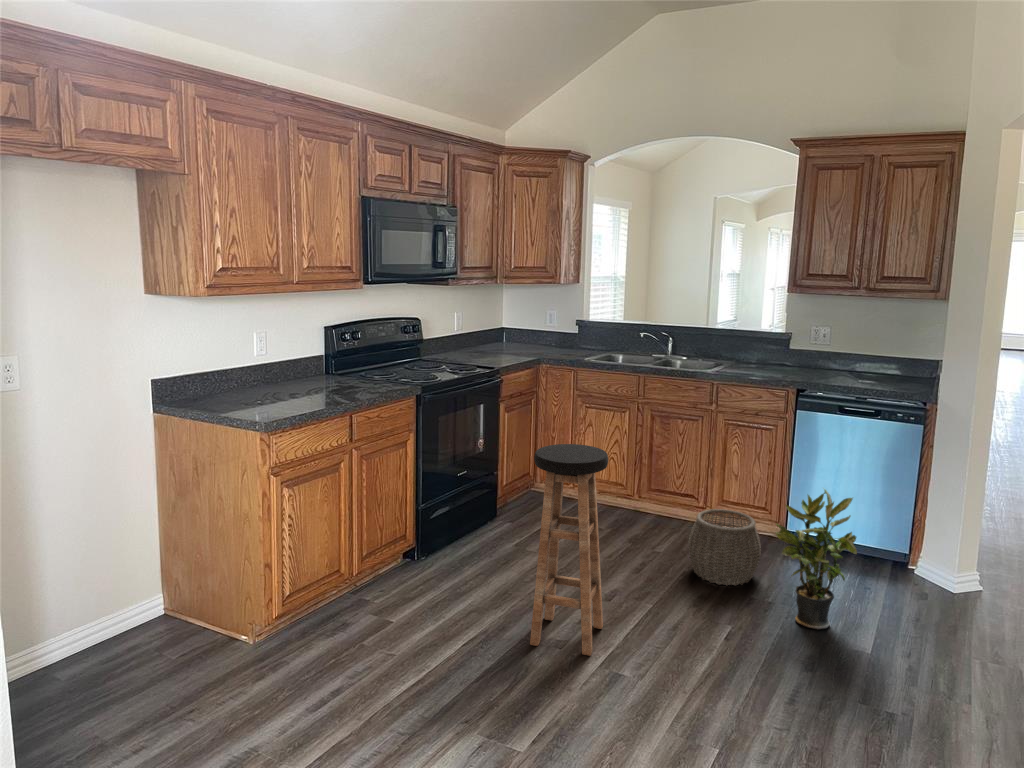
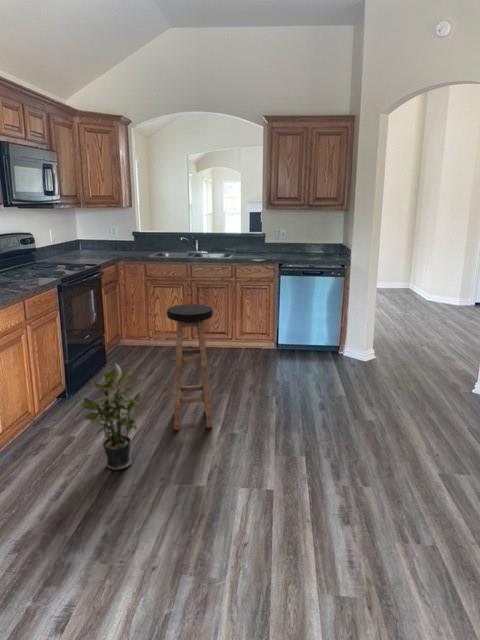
potted plant: present [776,490,857,630] -> present [81,364,141,470]
woven basket: present [688,509,761,586] -> none [237,336,277,378]

